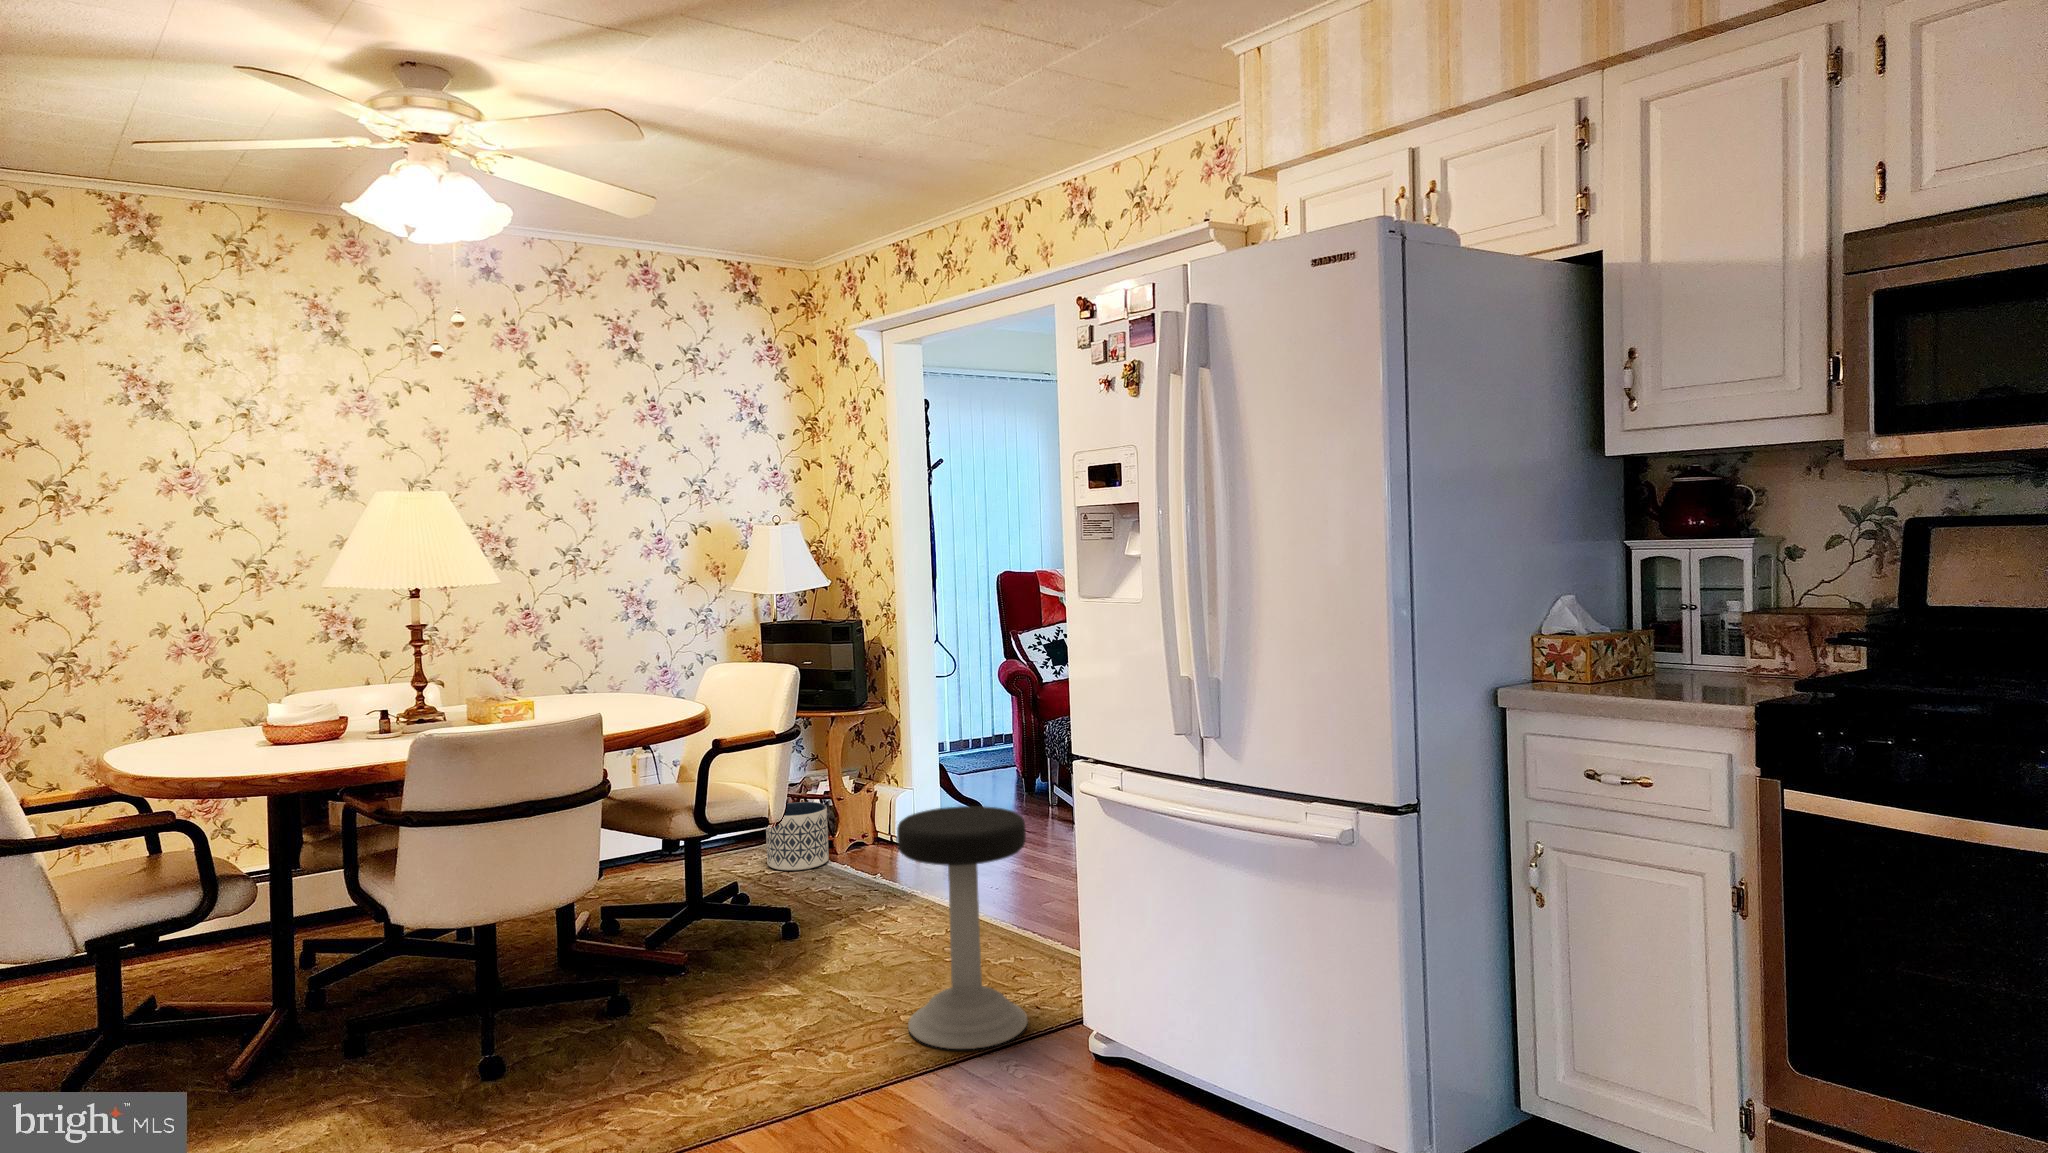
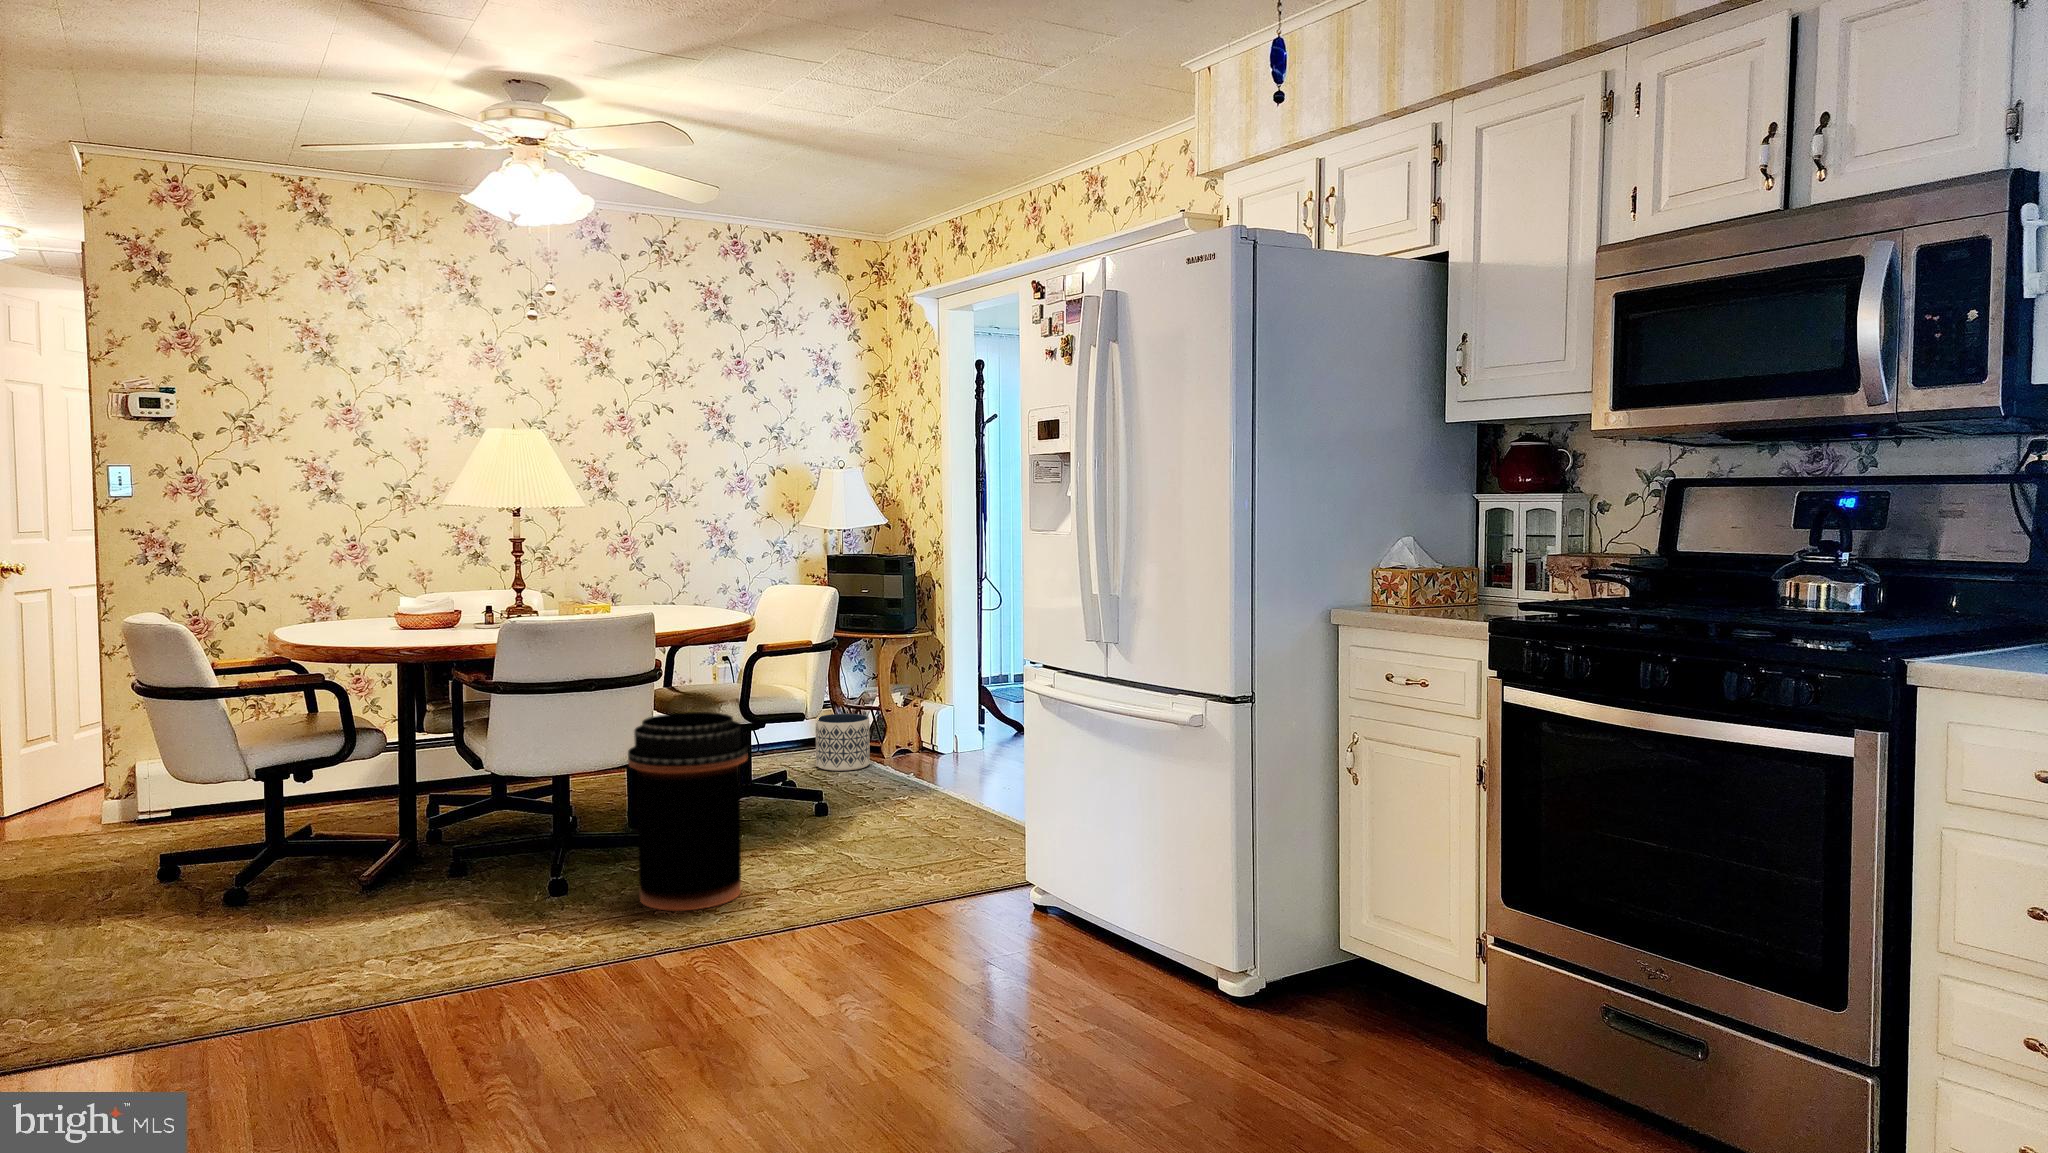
stool: present [897,806,1027,1049] -> none [885,704,991,896]
trash can: none [578,836,730,1101] -> present [628,712,748,911]

